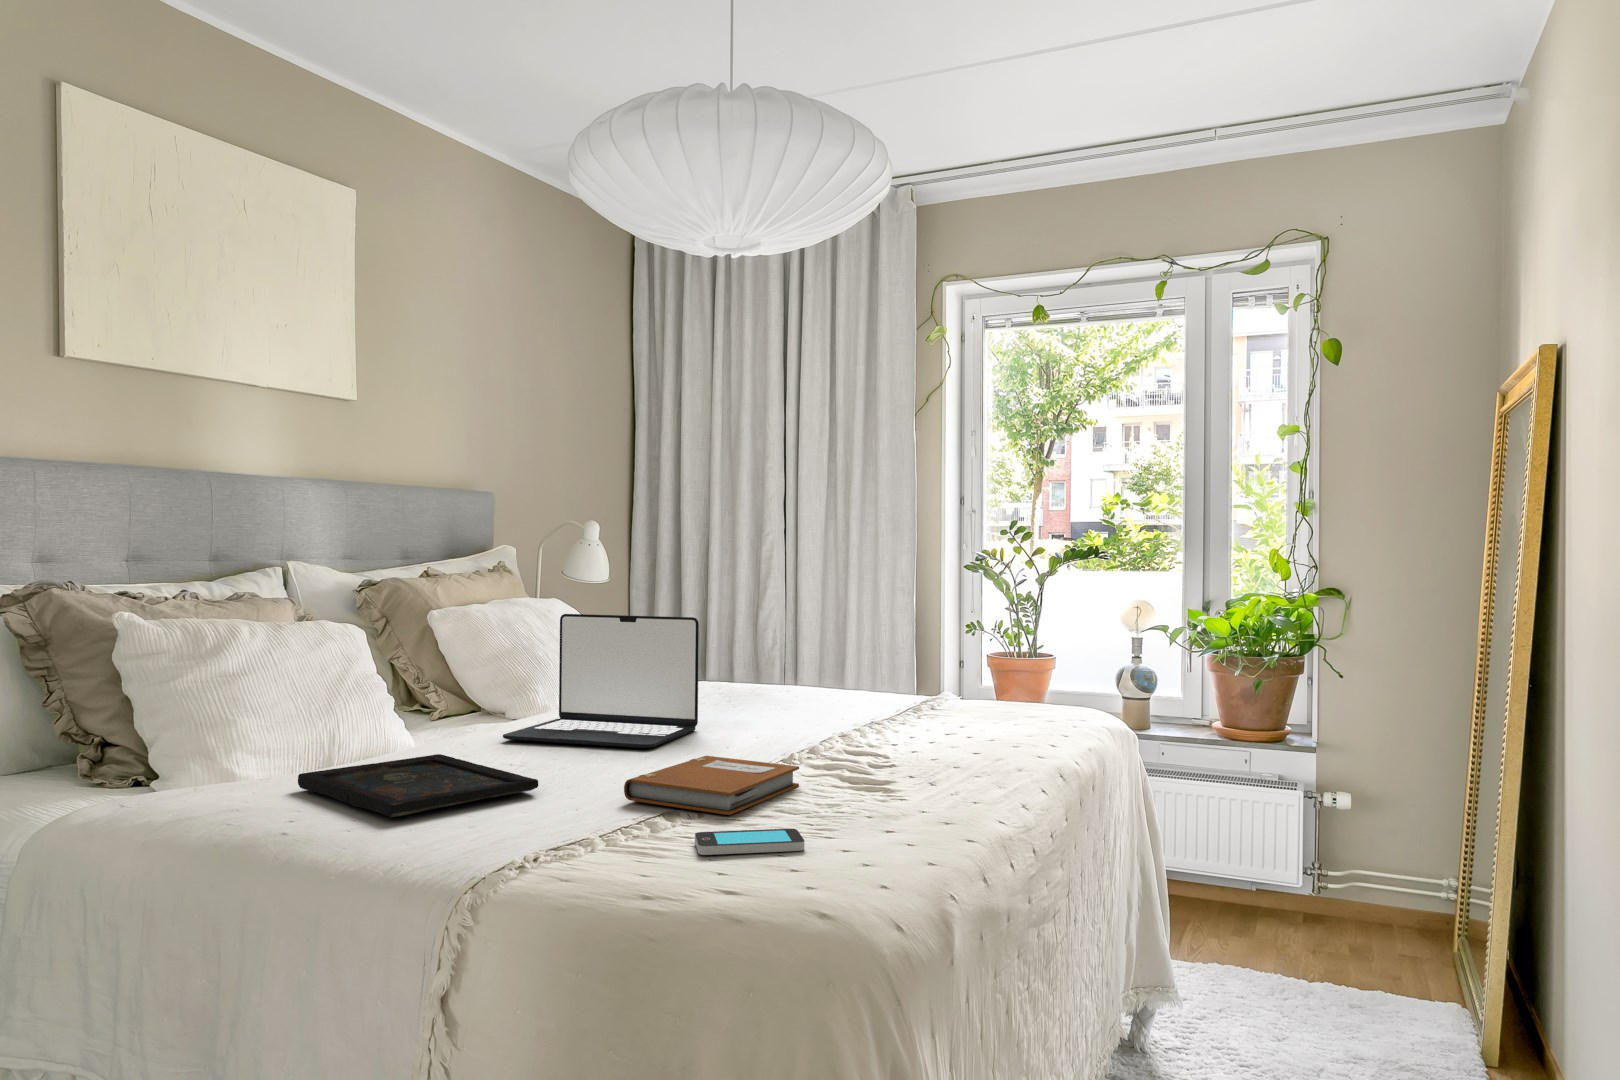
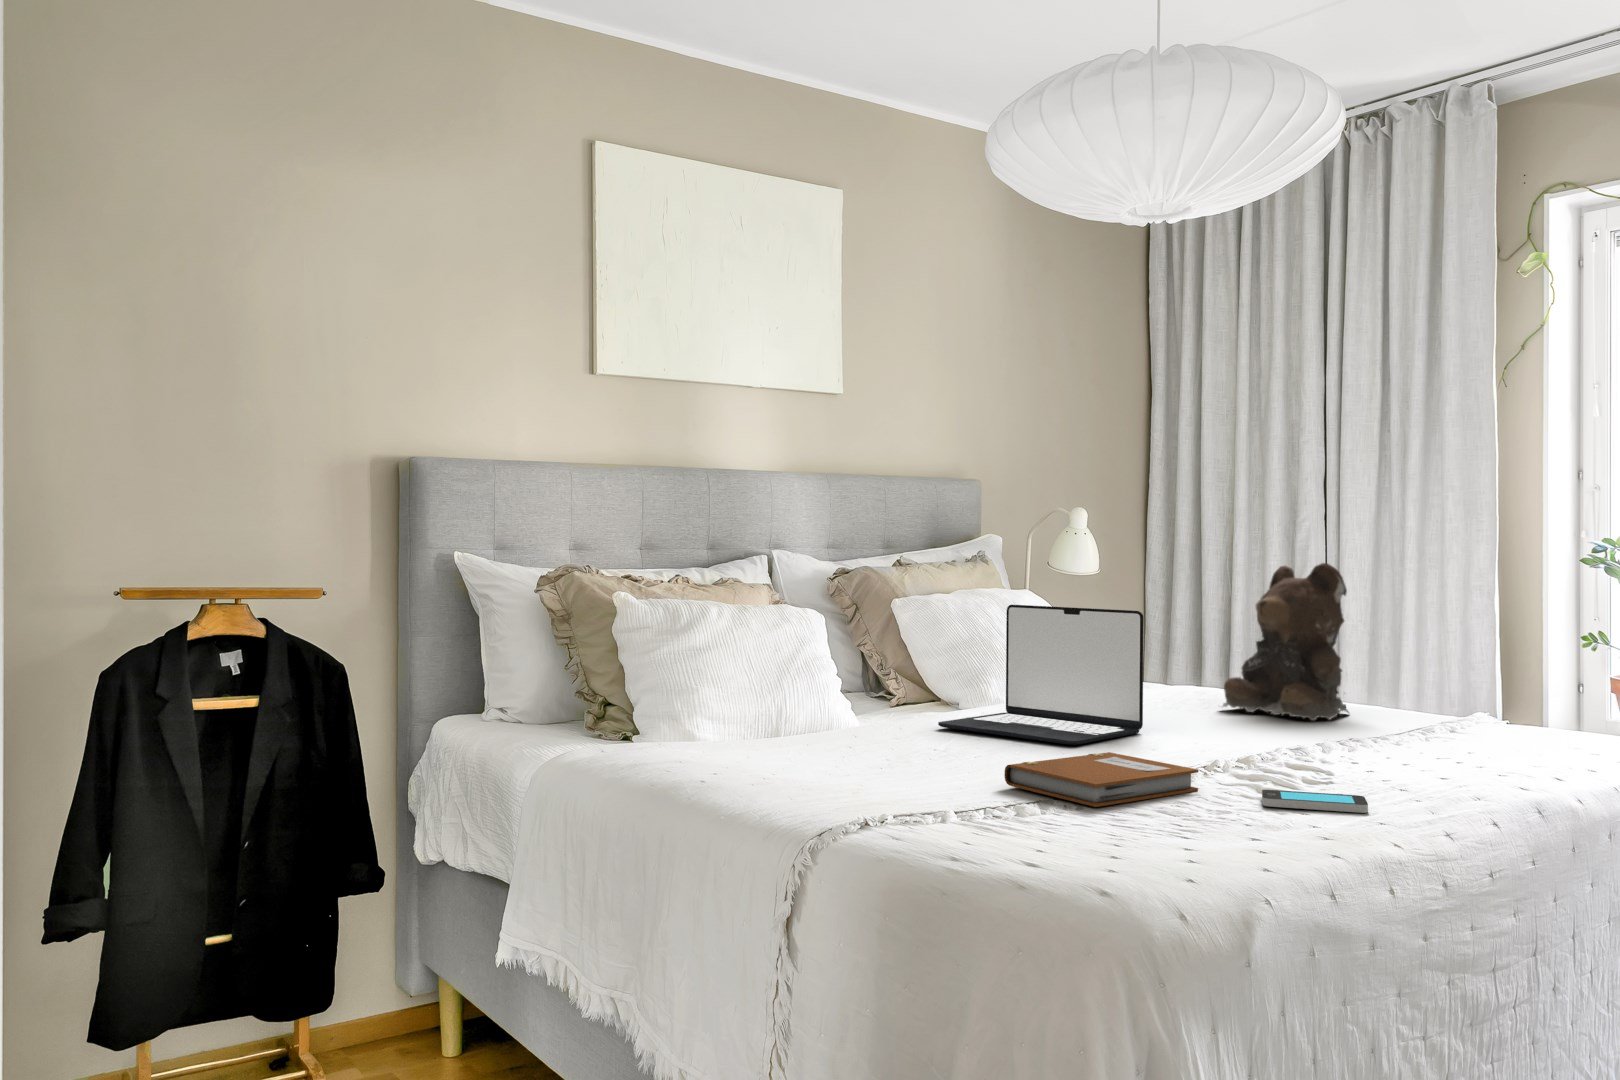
teddy bear: none [739,571,845,706] -> present [1222,563,1349,721]
tray: present [298,754,538,817] -> none [737,733,932,778]
smartphone: present [695,829,804,855] -> present [1262,790,1368,813]

